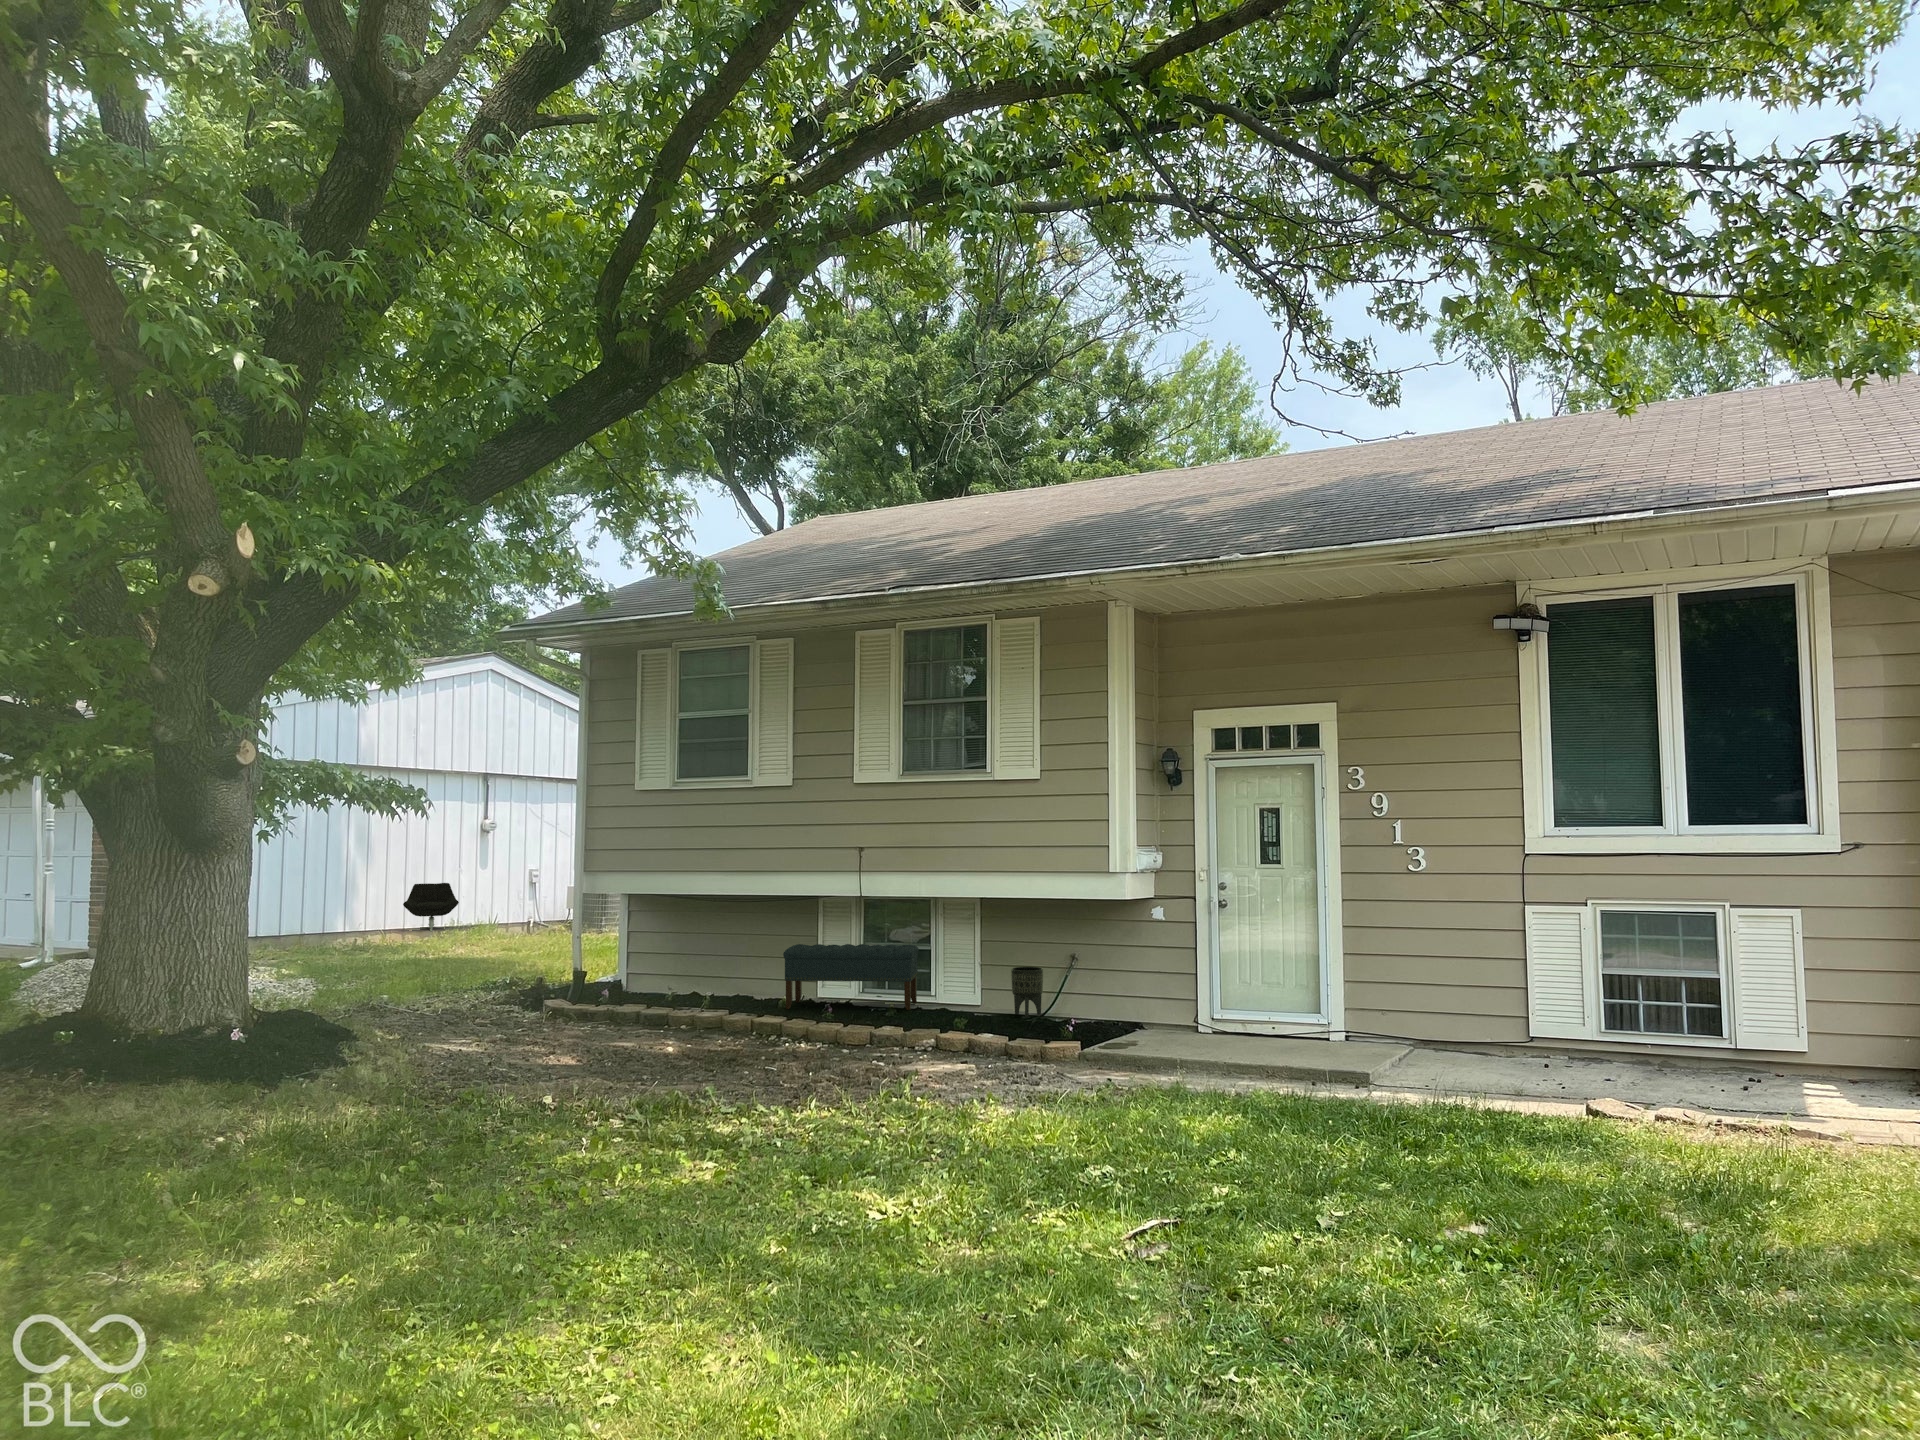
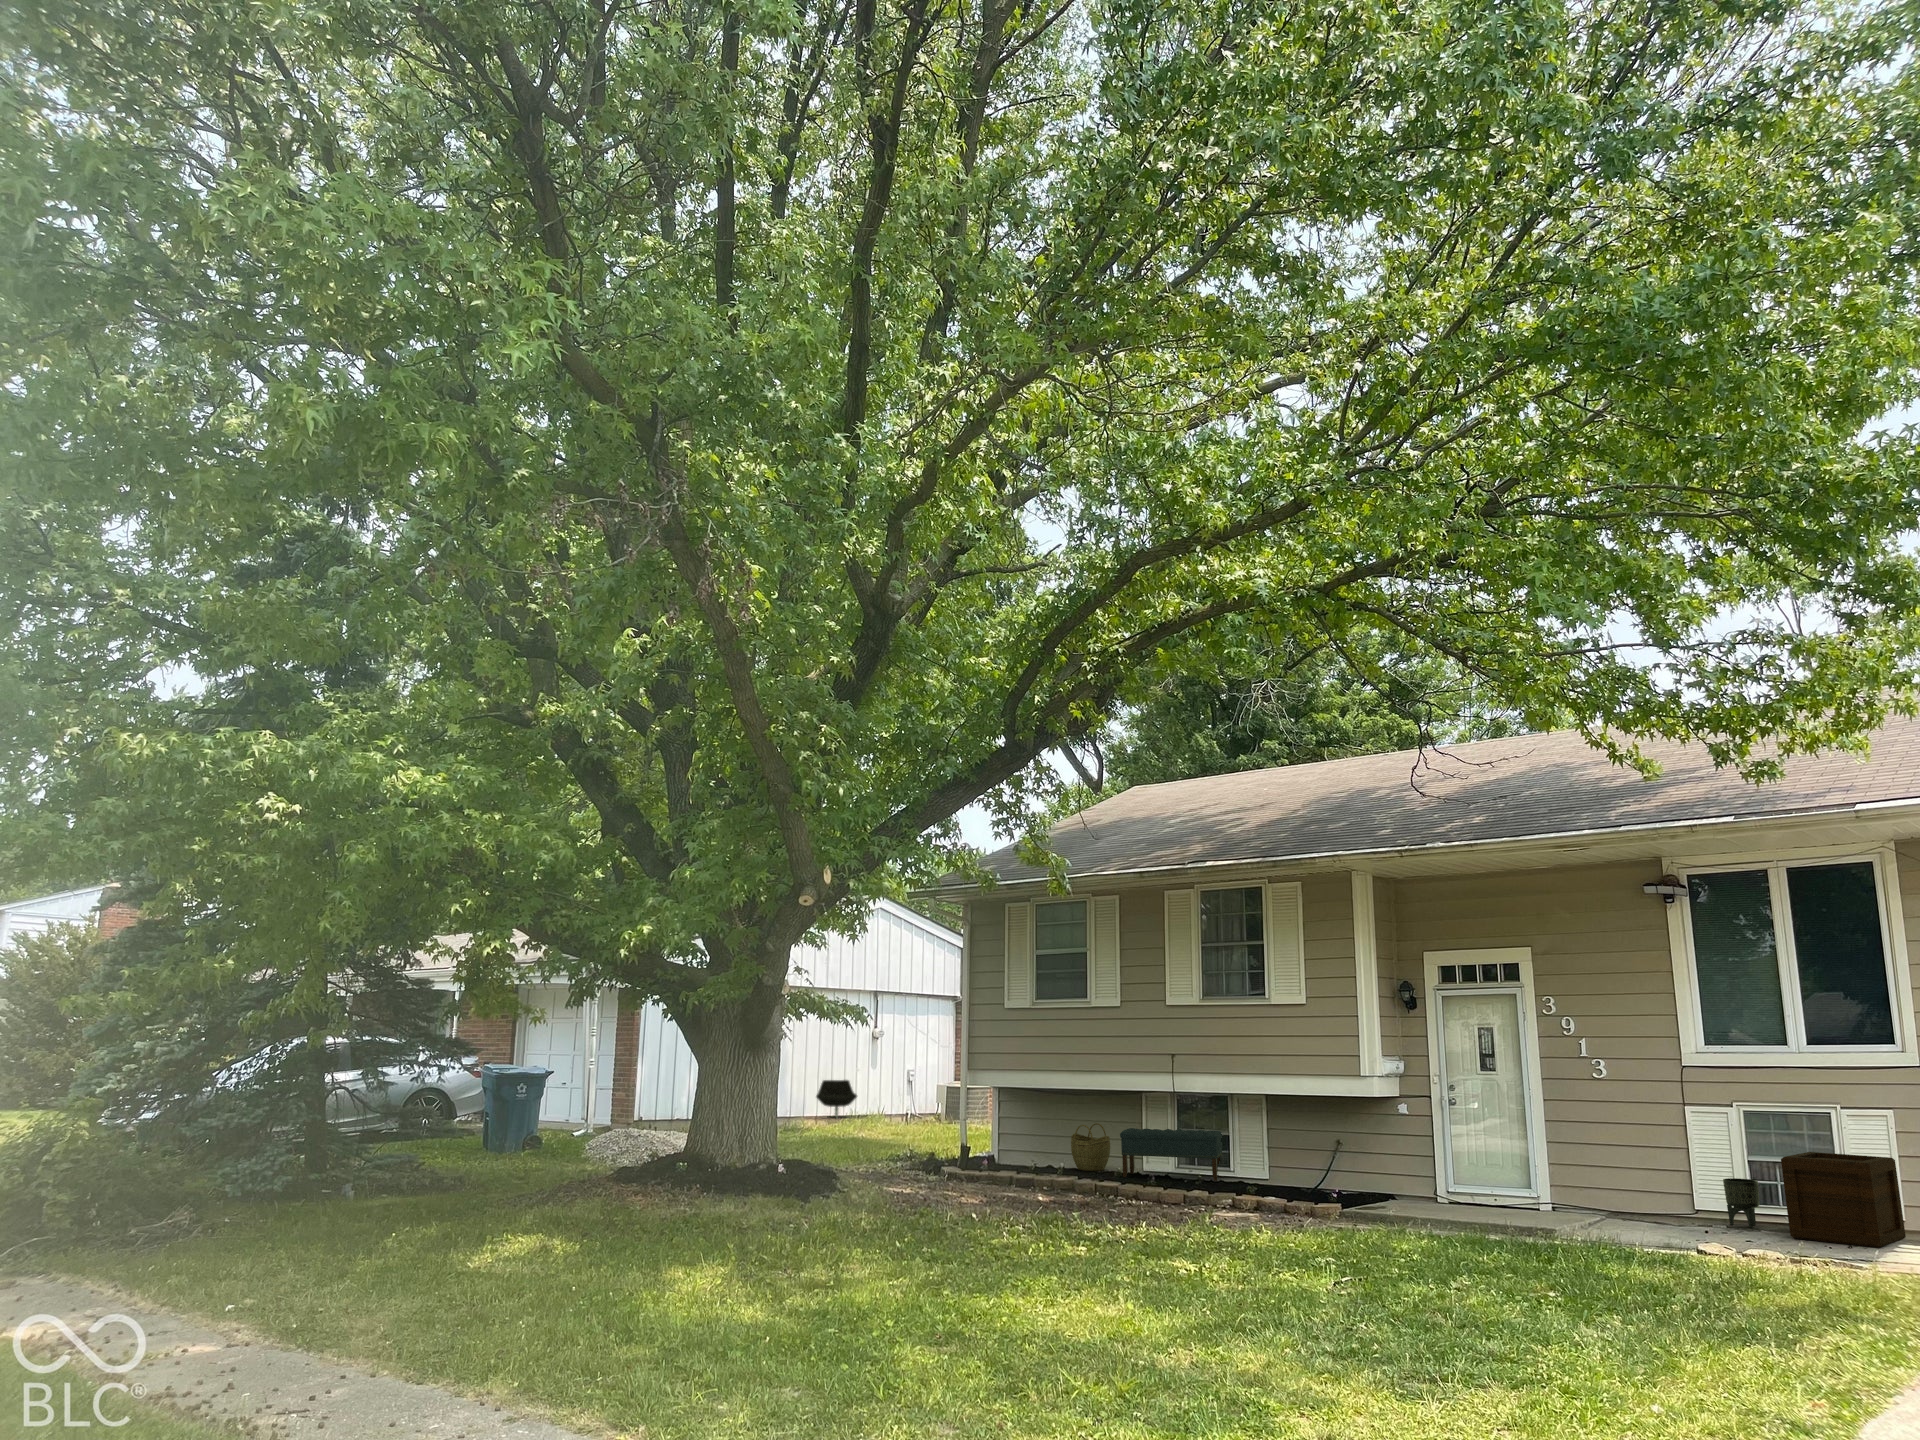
woven basket: none [718,938,770,1001] -> present [1071,1123,1110,1171]
wooden crate: none [1667,961,1800,1087] -> present [1781,1152,1906,1248]
planter: present [1011,967,1043,1017] -> present [1723,1178,1759,1228]

